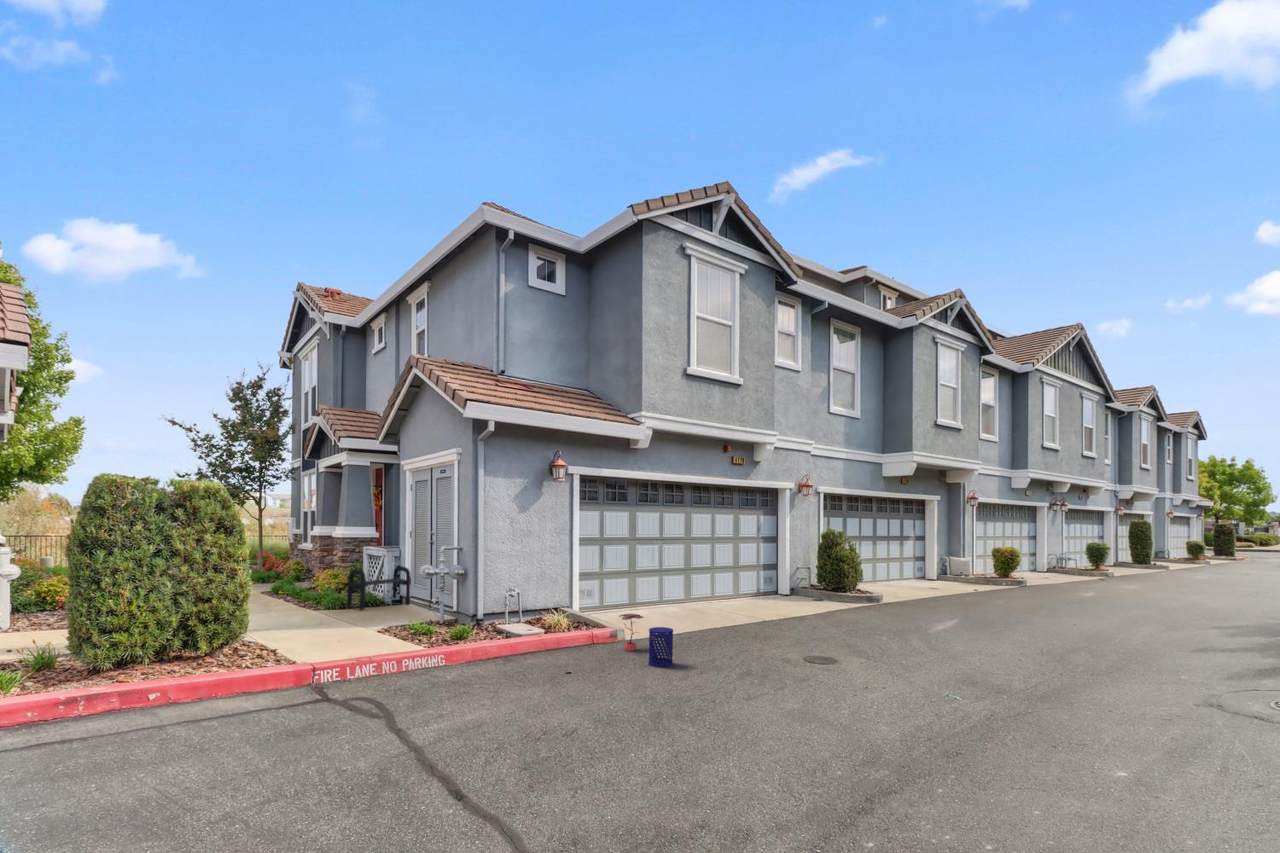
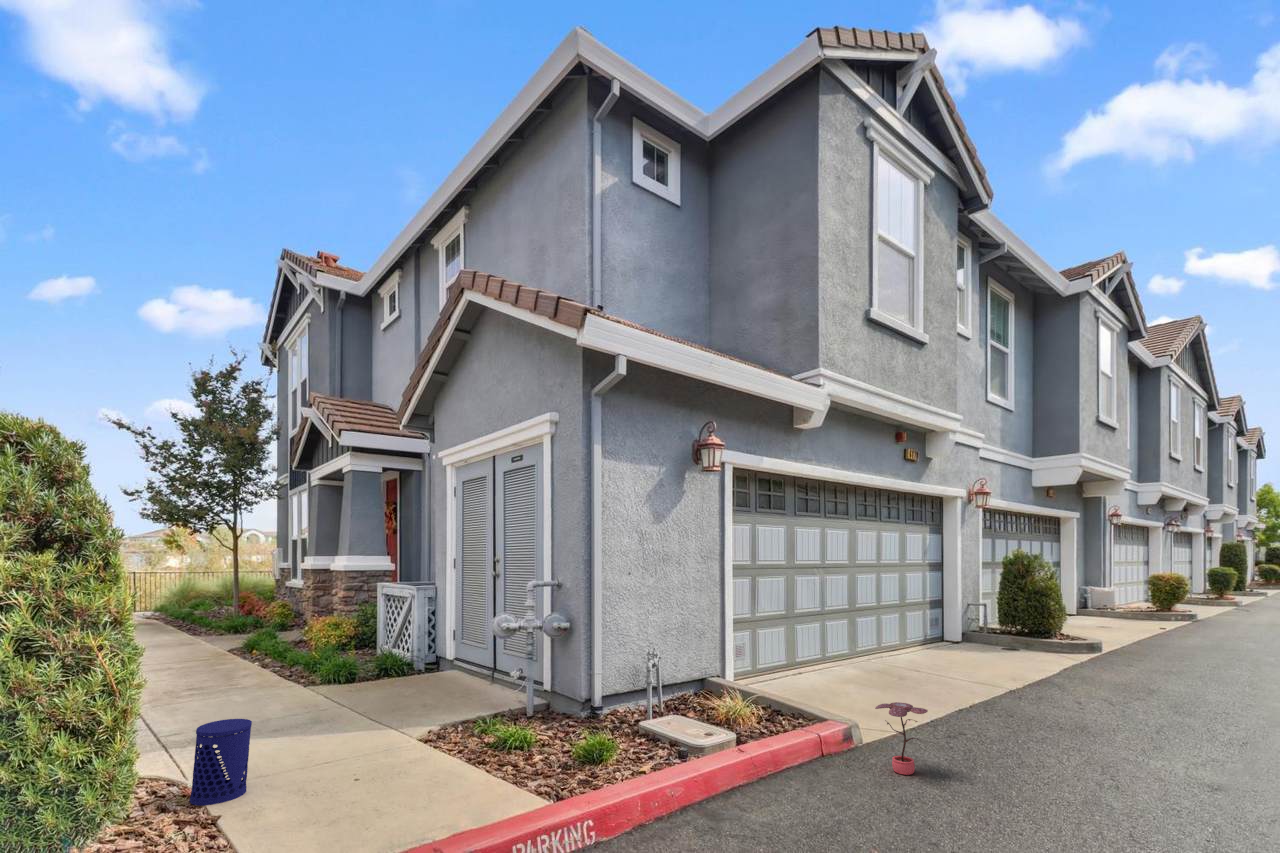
bench: present [347,566,411,610] -> none [358,612,455,686]
waste bin: present [648,627,673,667] -> present [190,719,252,805]

